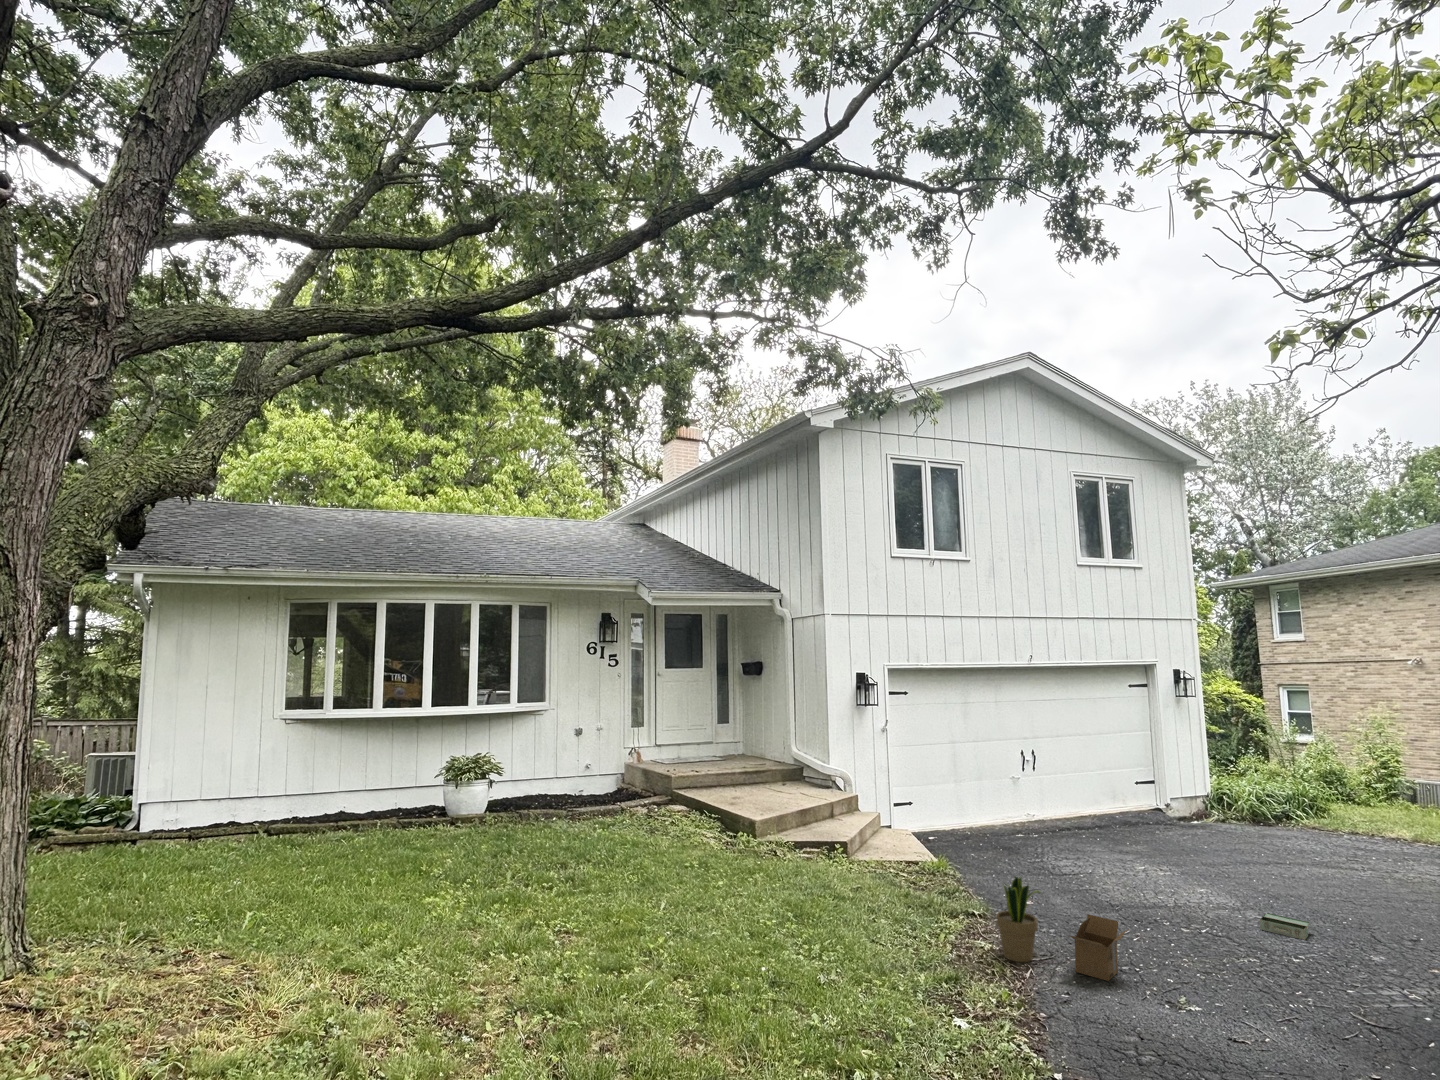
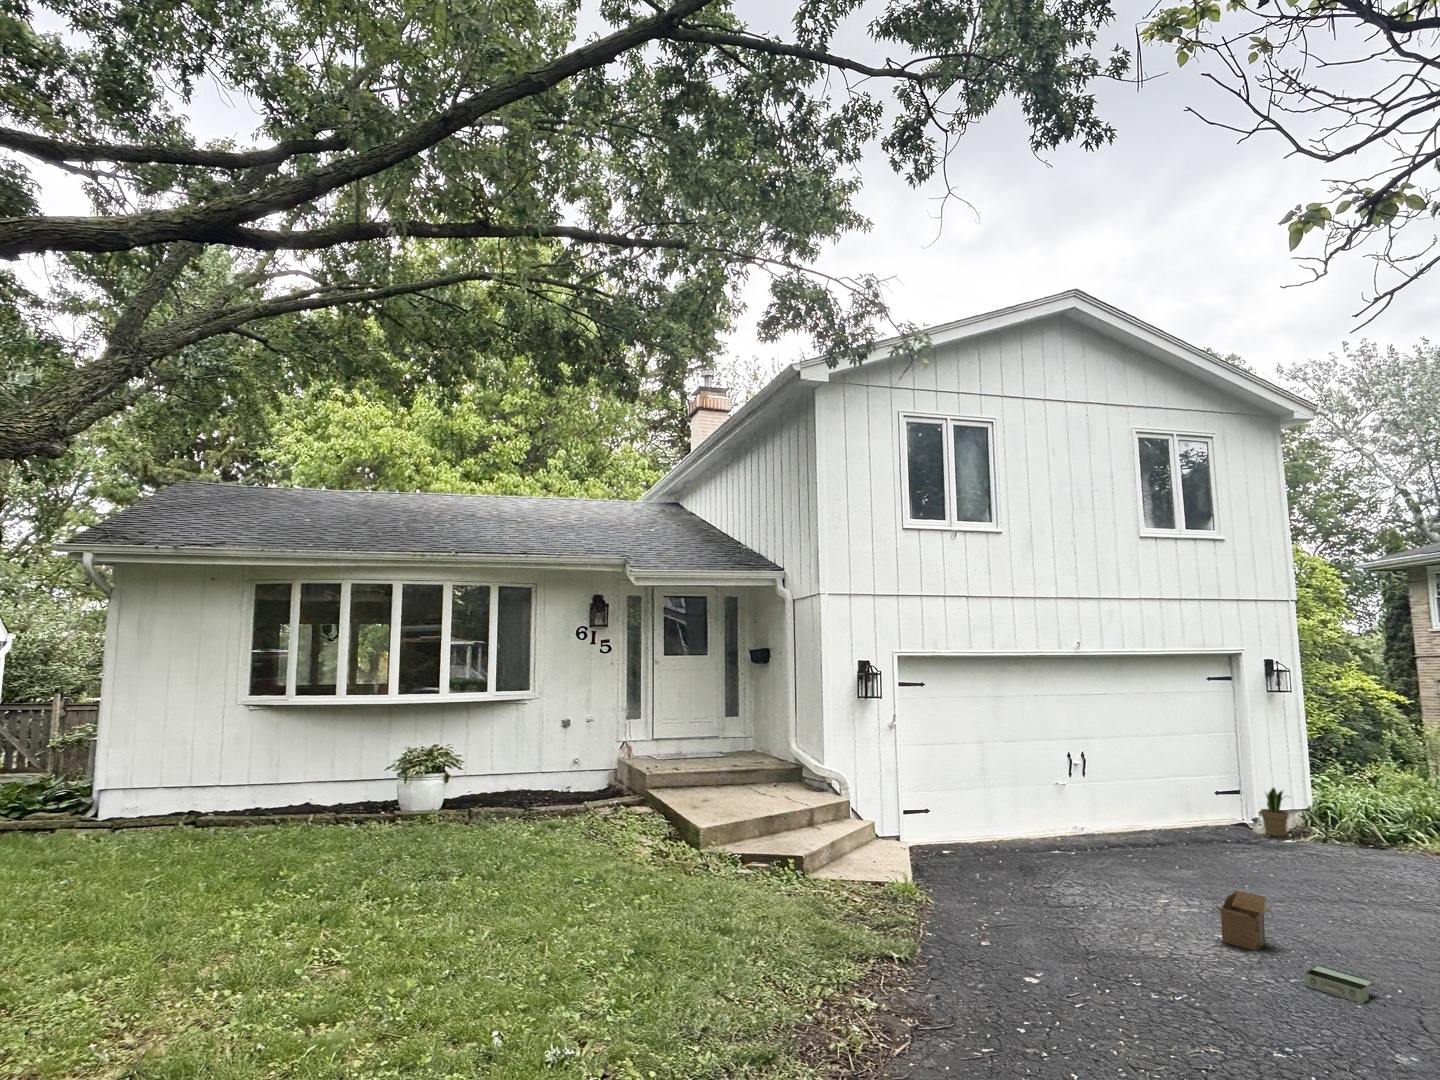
potted plant: present [996,877,1041,962] -> present [1261,788,1289,836]
cardboard box: present [1070,914,1129,981] -> present [1216,890,1275,951]

